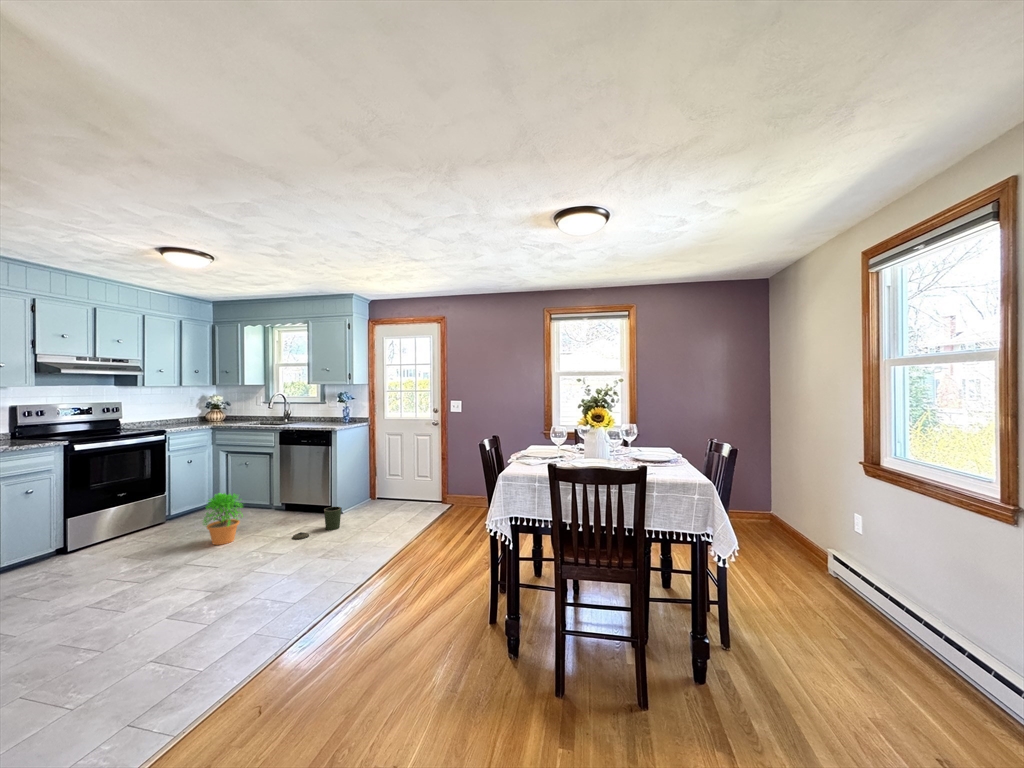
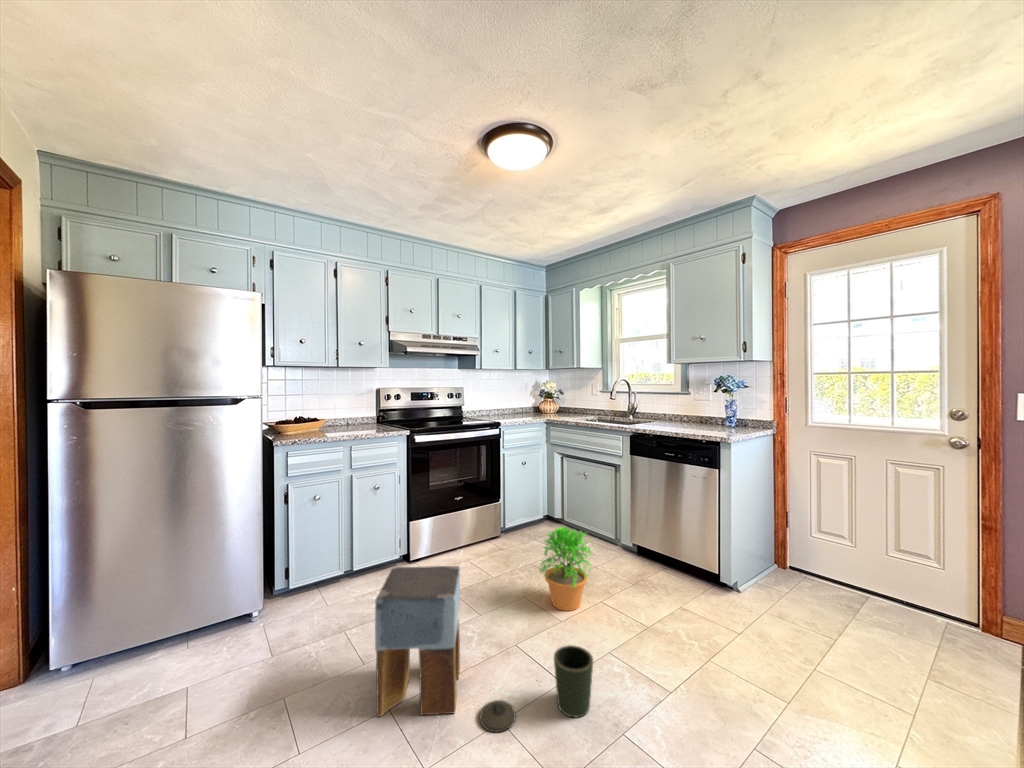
trash can: present [293,507,341,539] -> present [480,645,593,732]
stool: none [74,518,139,611] -> present [375,566,460,717]

